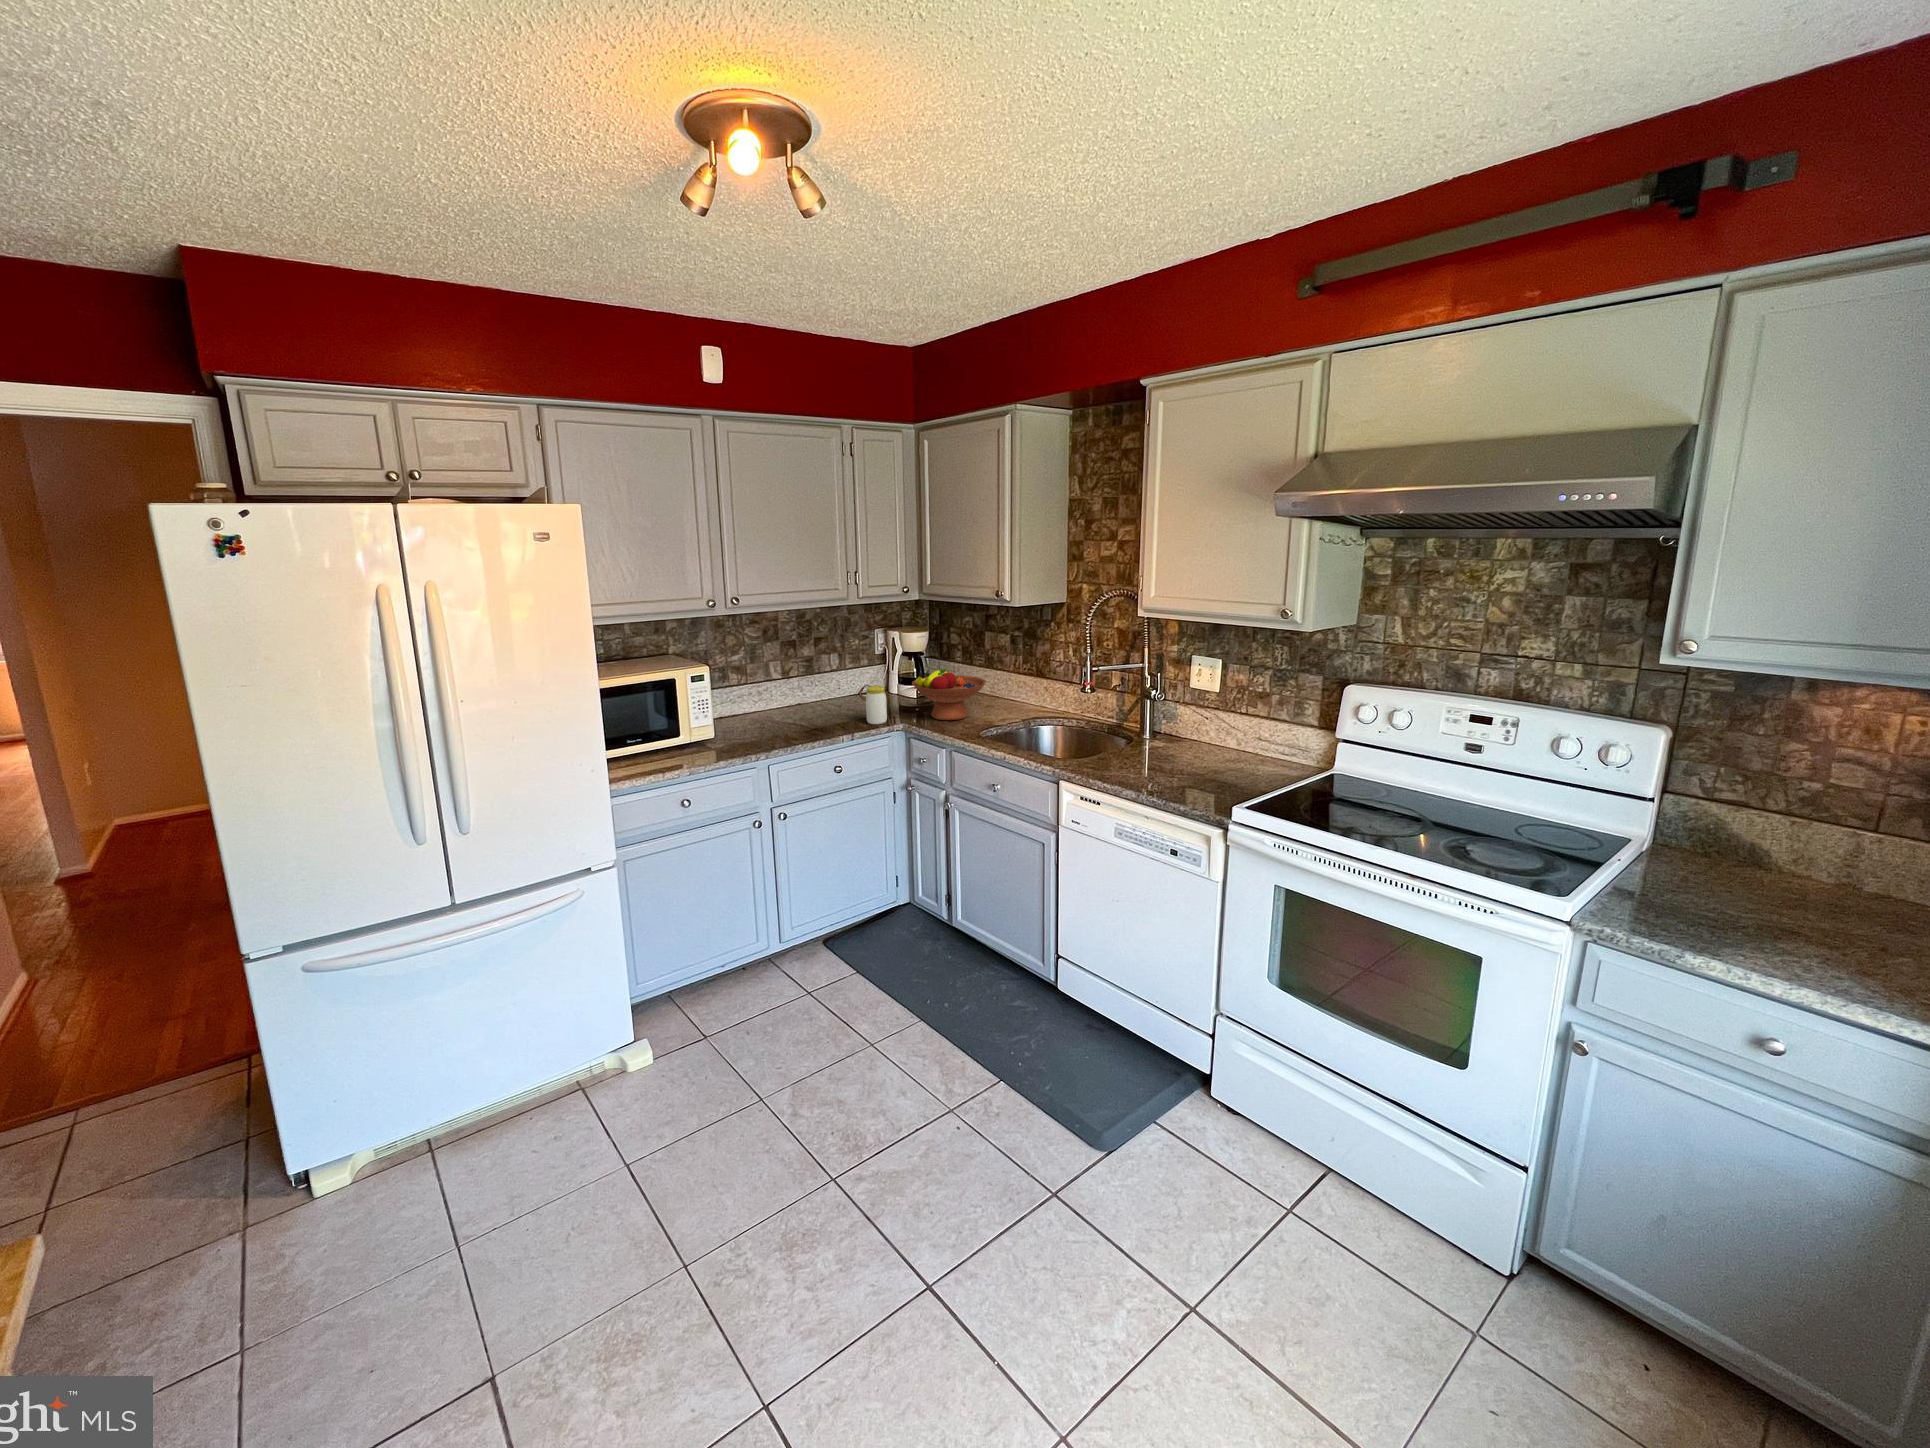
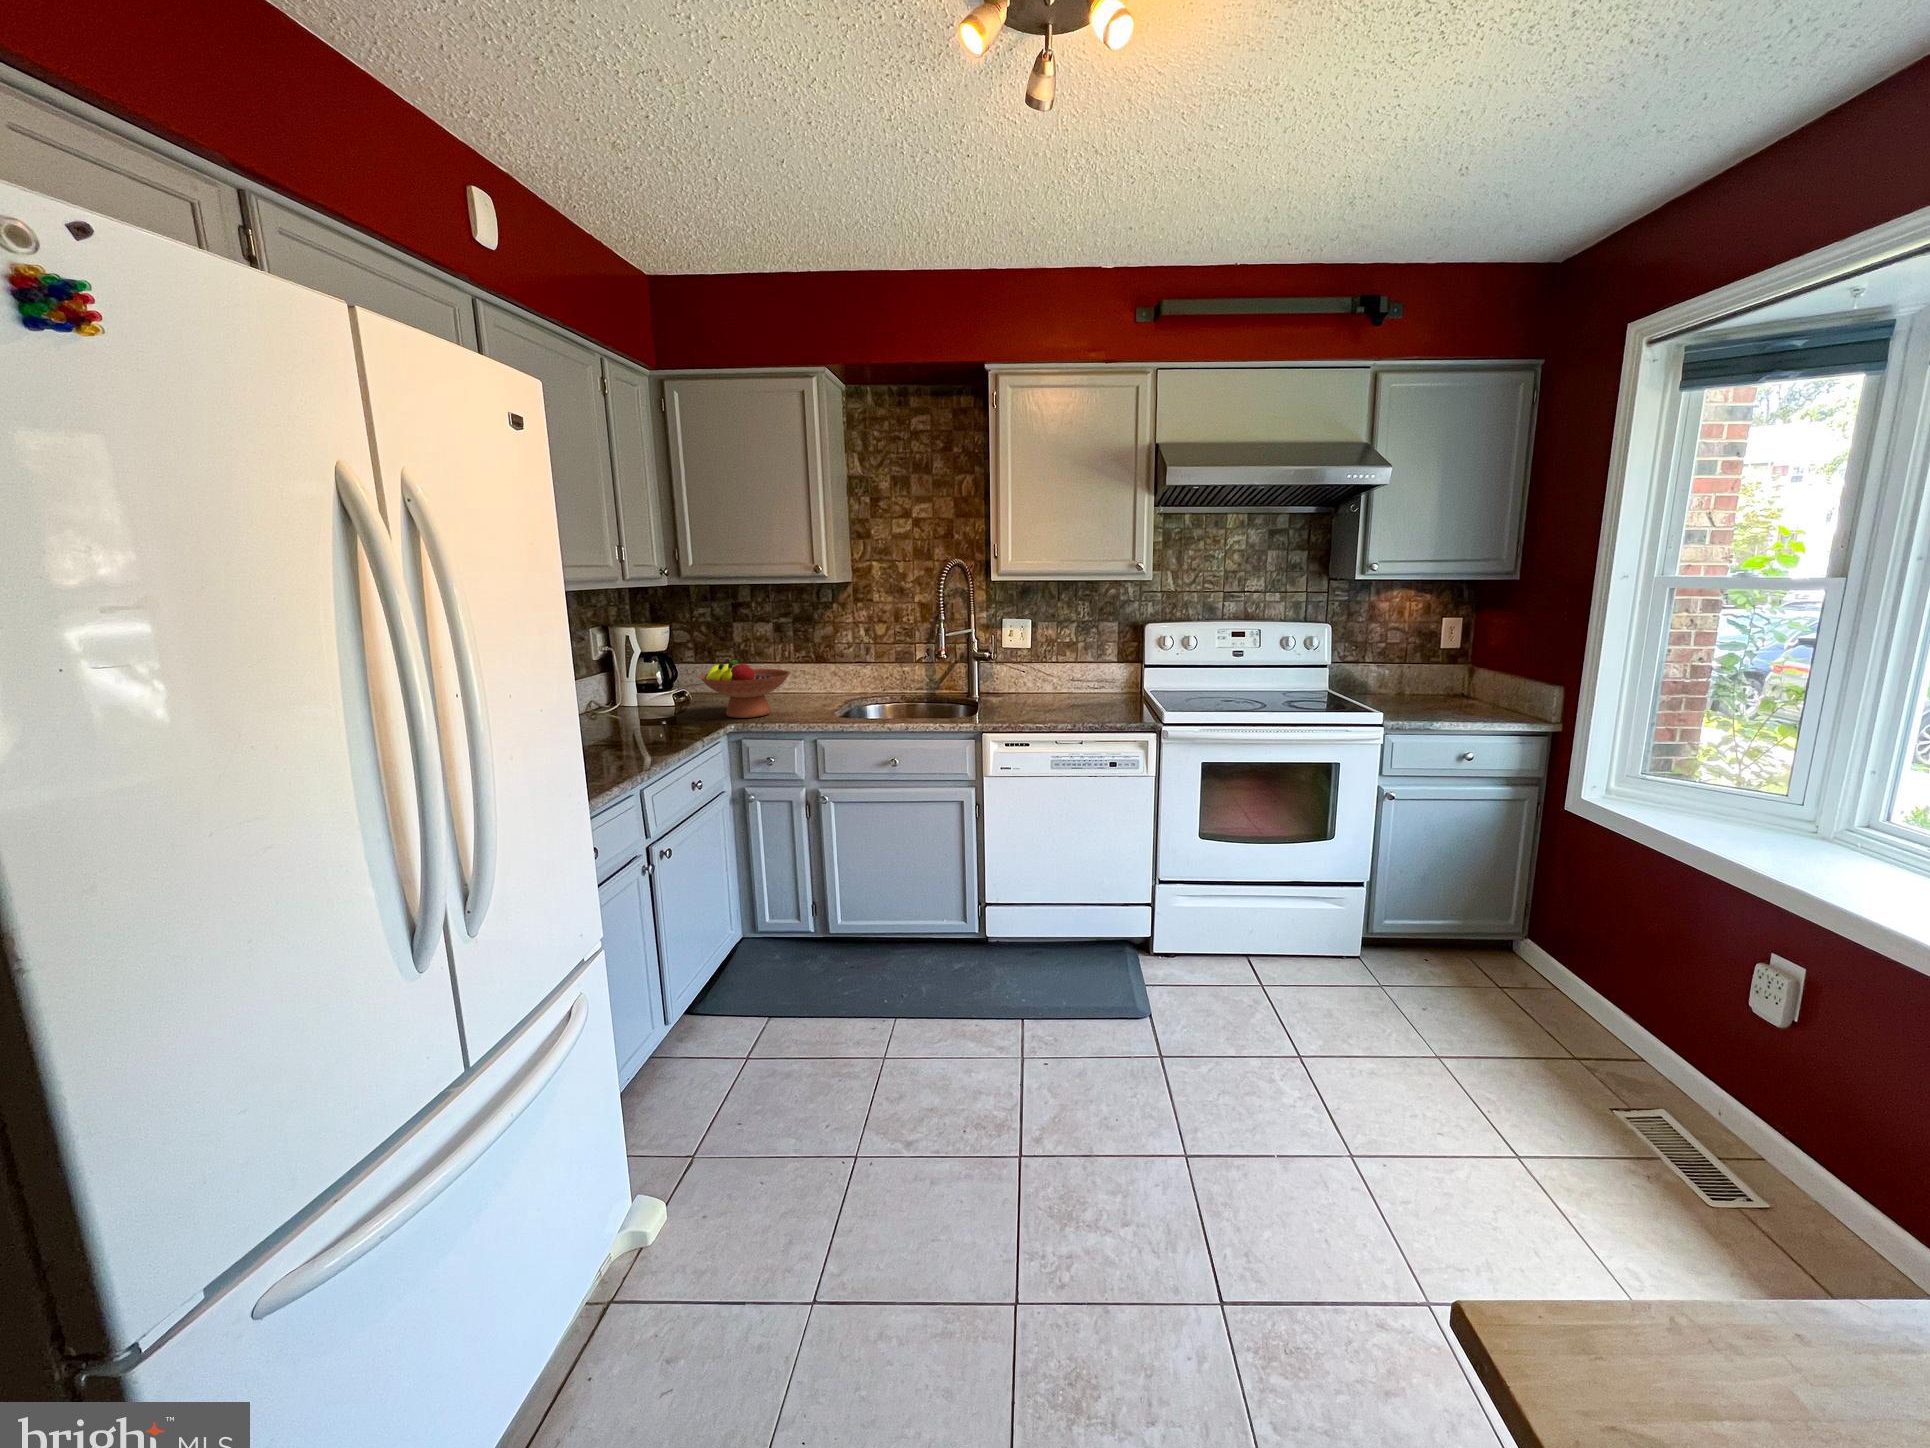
jar: present [866,686,887,724] -> none [660,685,691,733]

